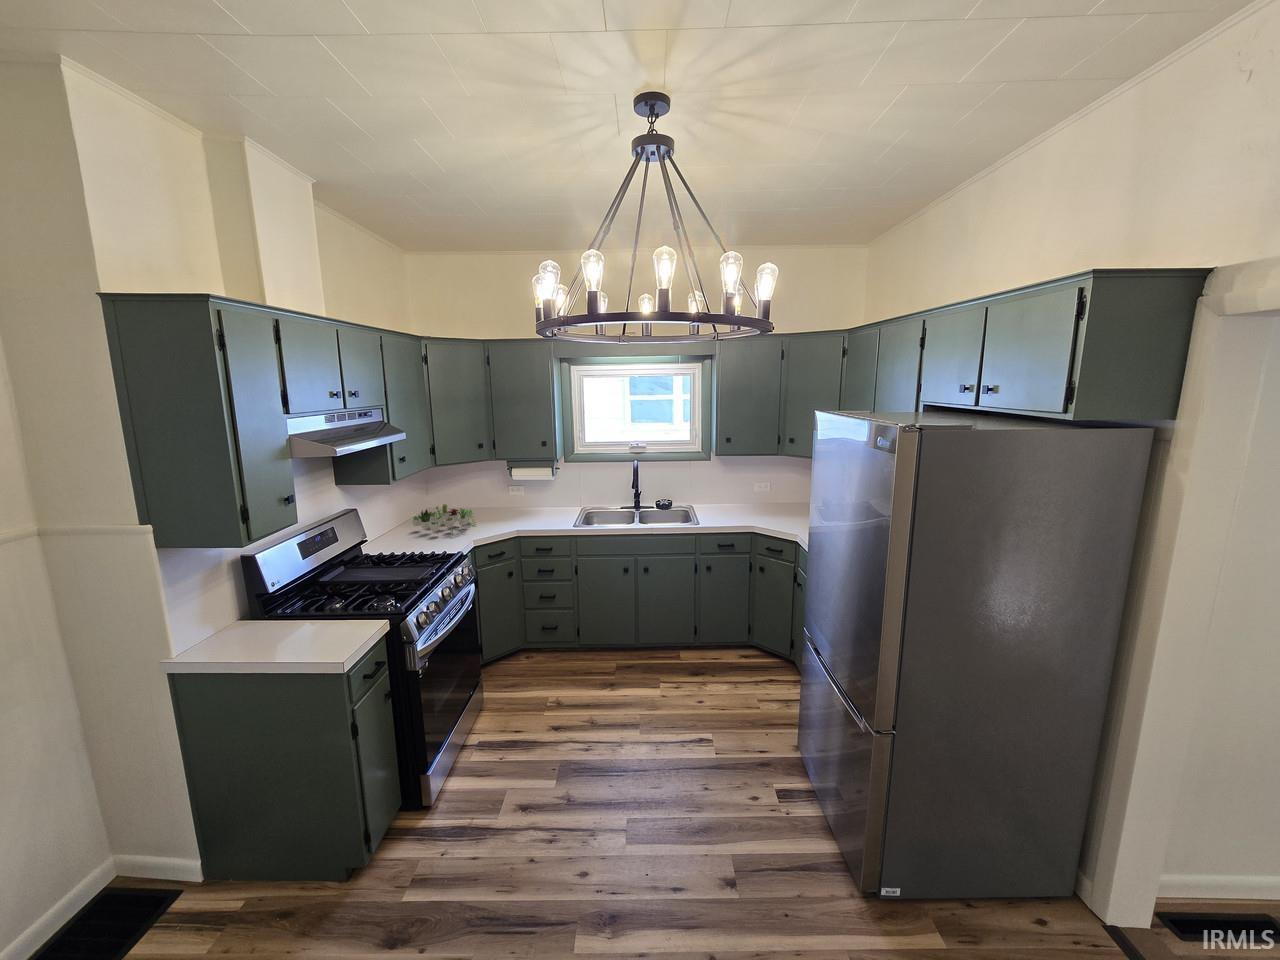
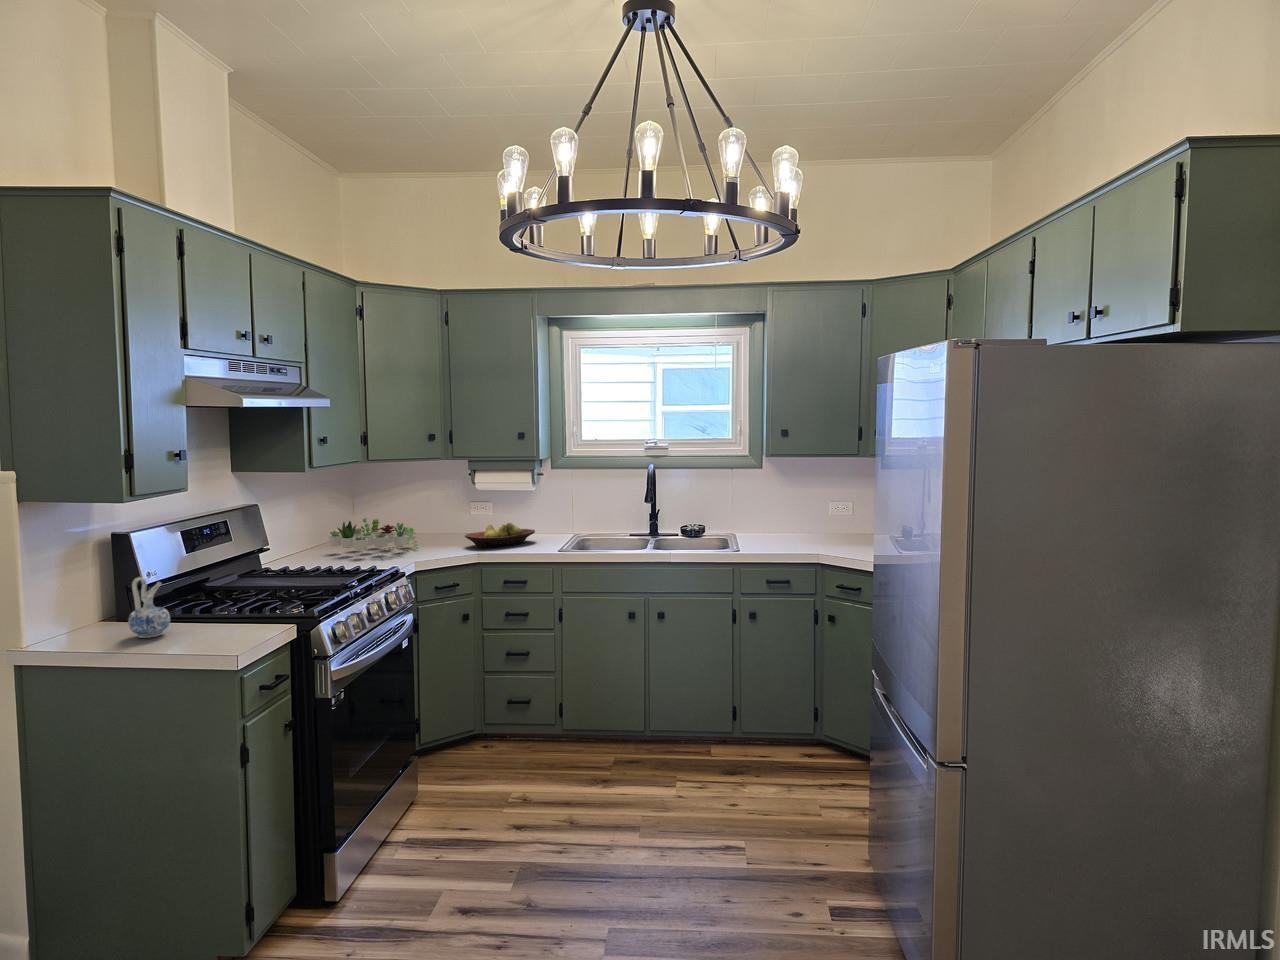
fruit bowl: none [508,503,557,523] -> present [465,523,535,548]
ceramic pitcher: none [257,600,291,644] -> present [128,577,170,638]

